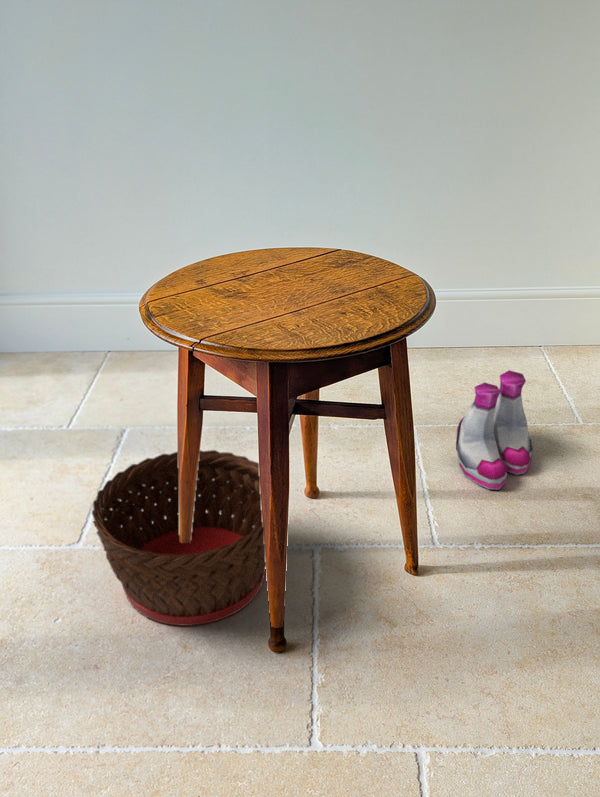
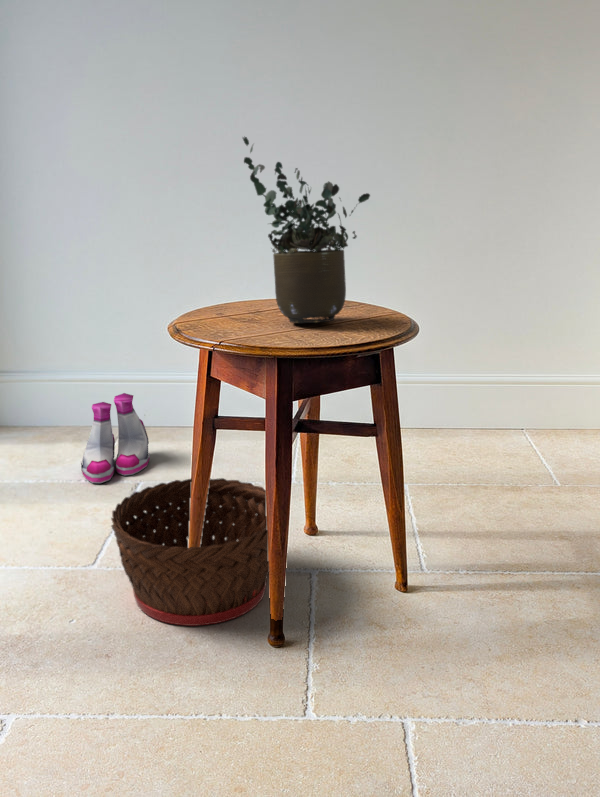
potted plant: none [220,78,378,300] -> present [243,137,370,323]
boots: present [456,370,533,489] -> present [81,393,150,483]

